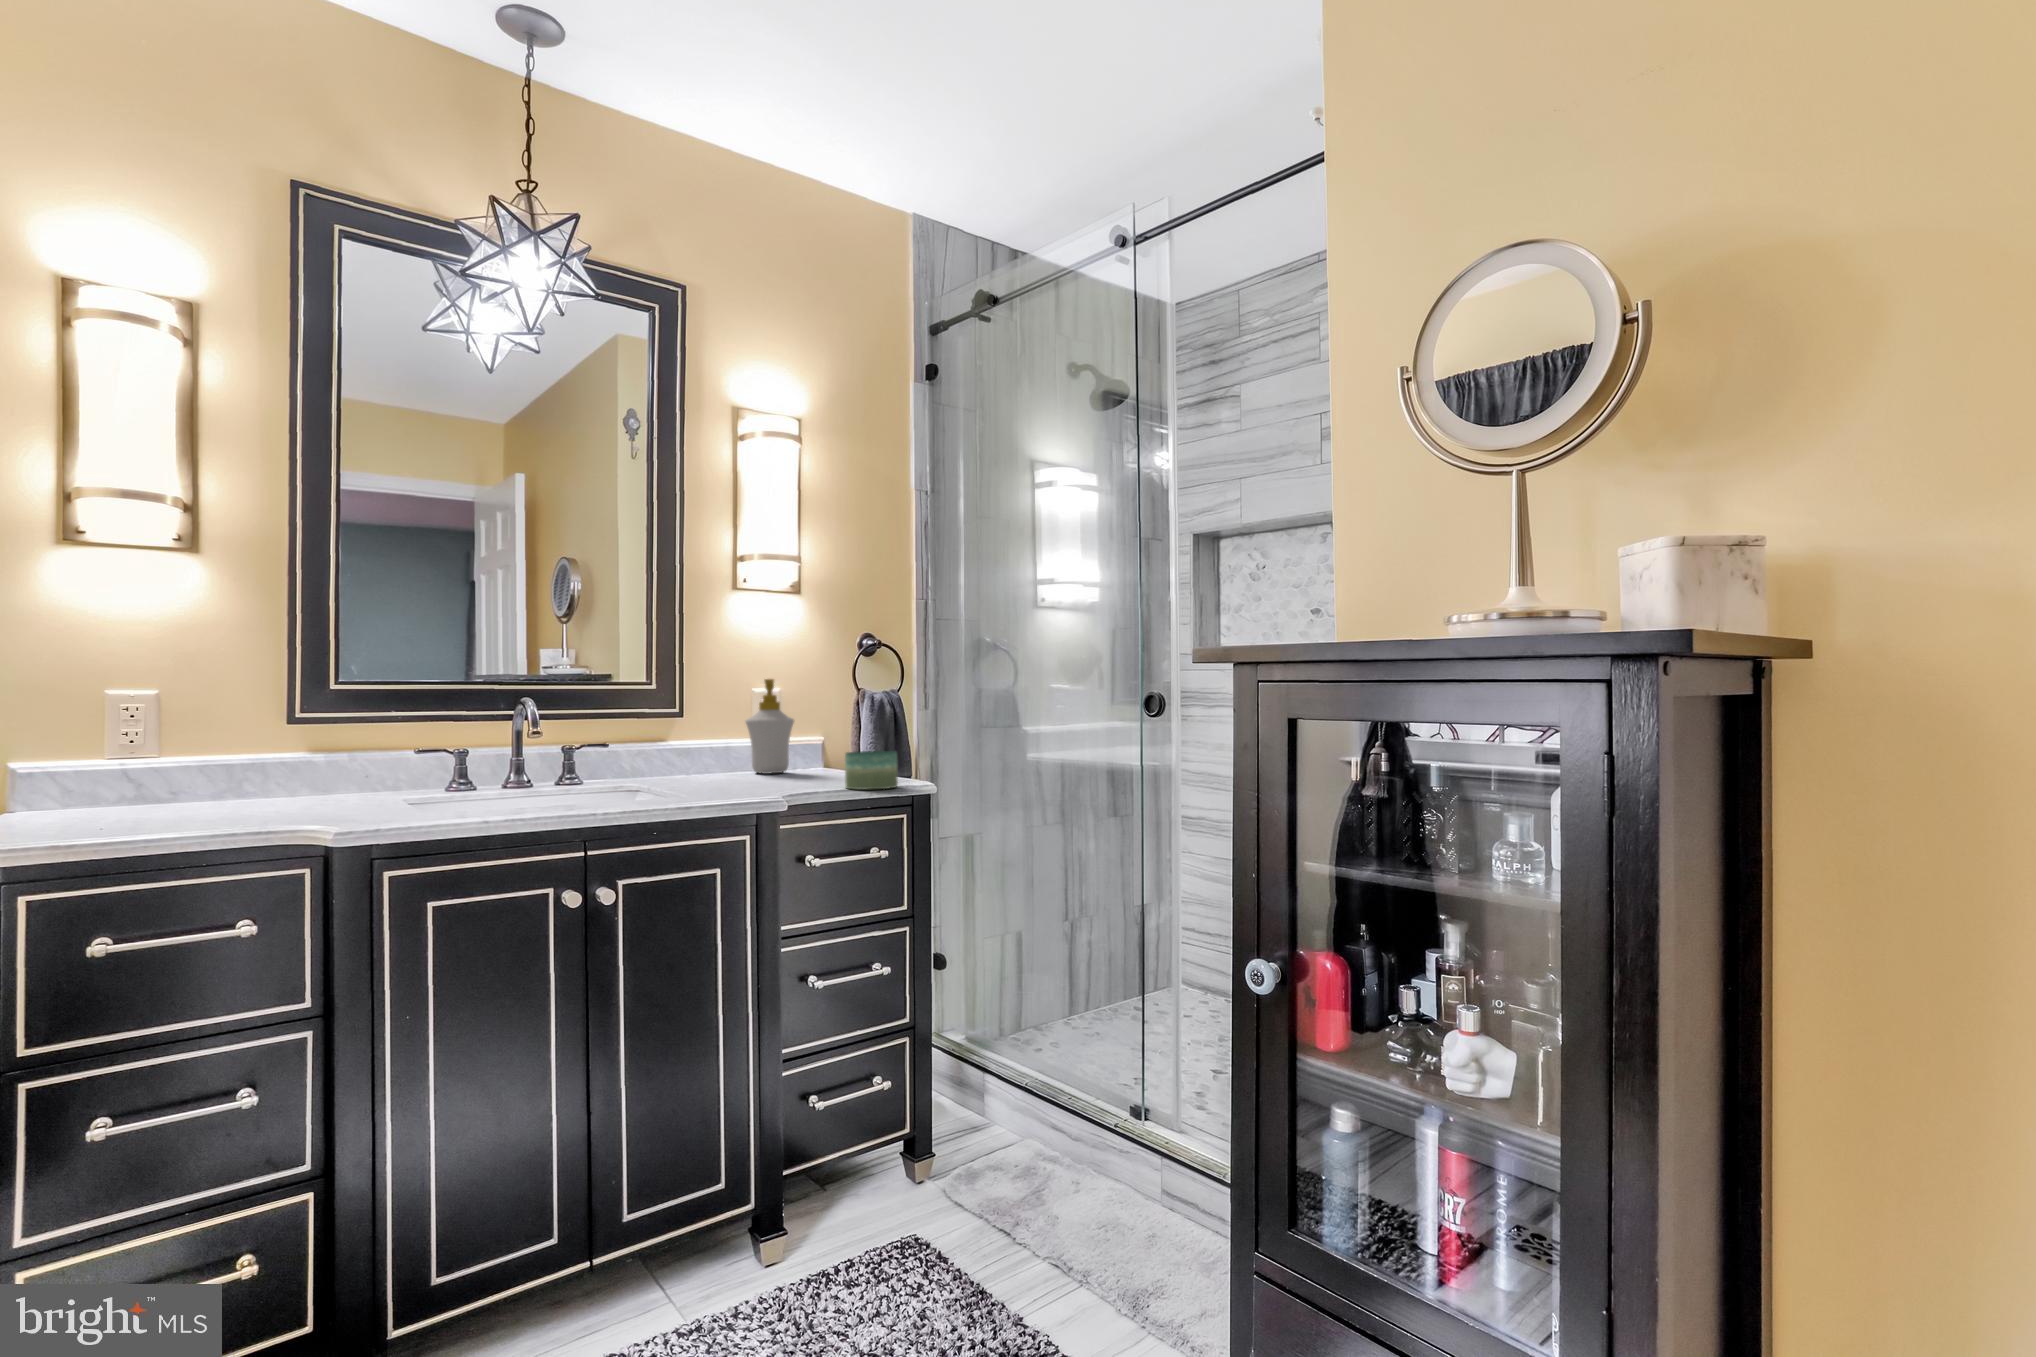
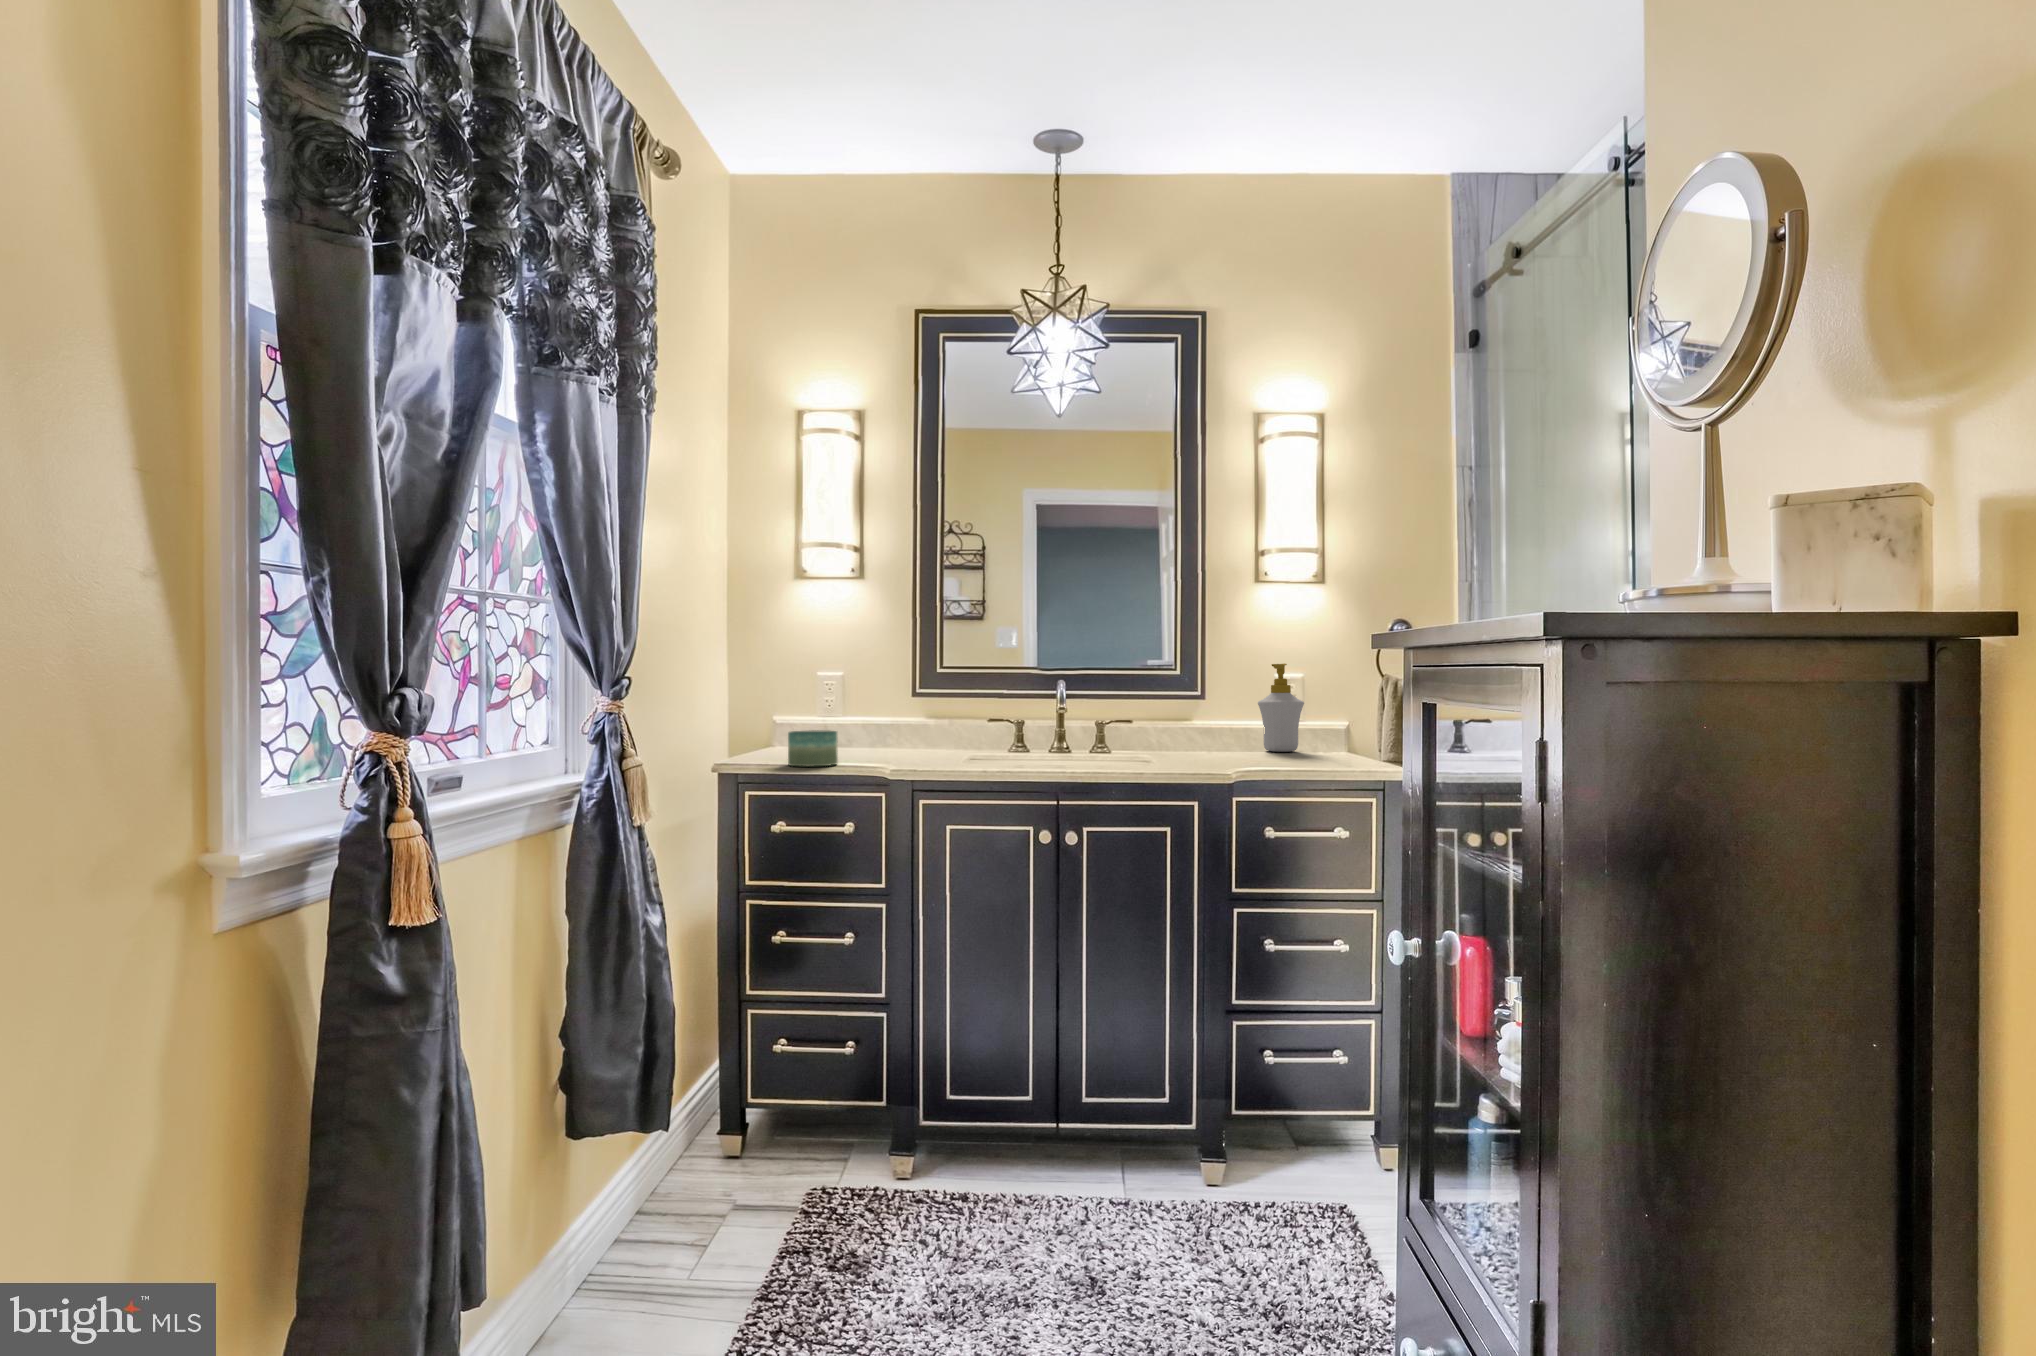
candle: present [845,751,898,790] -> present [788,730,838,766]

